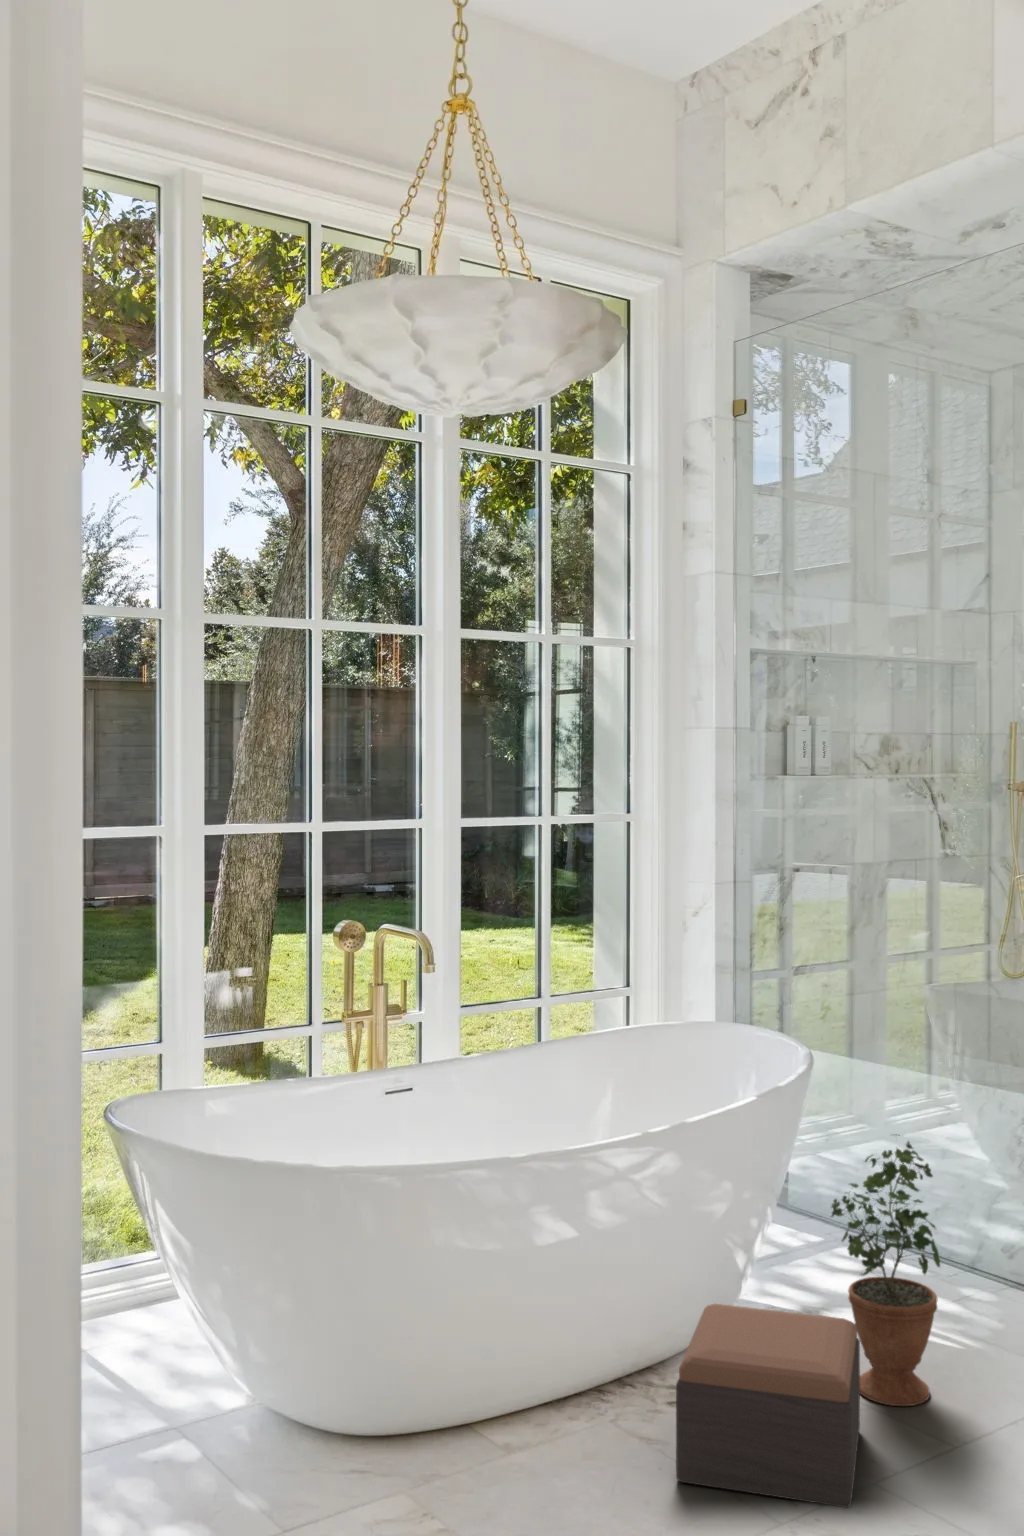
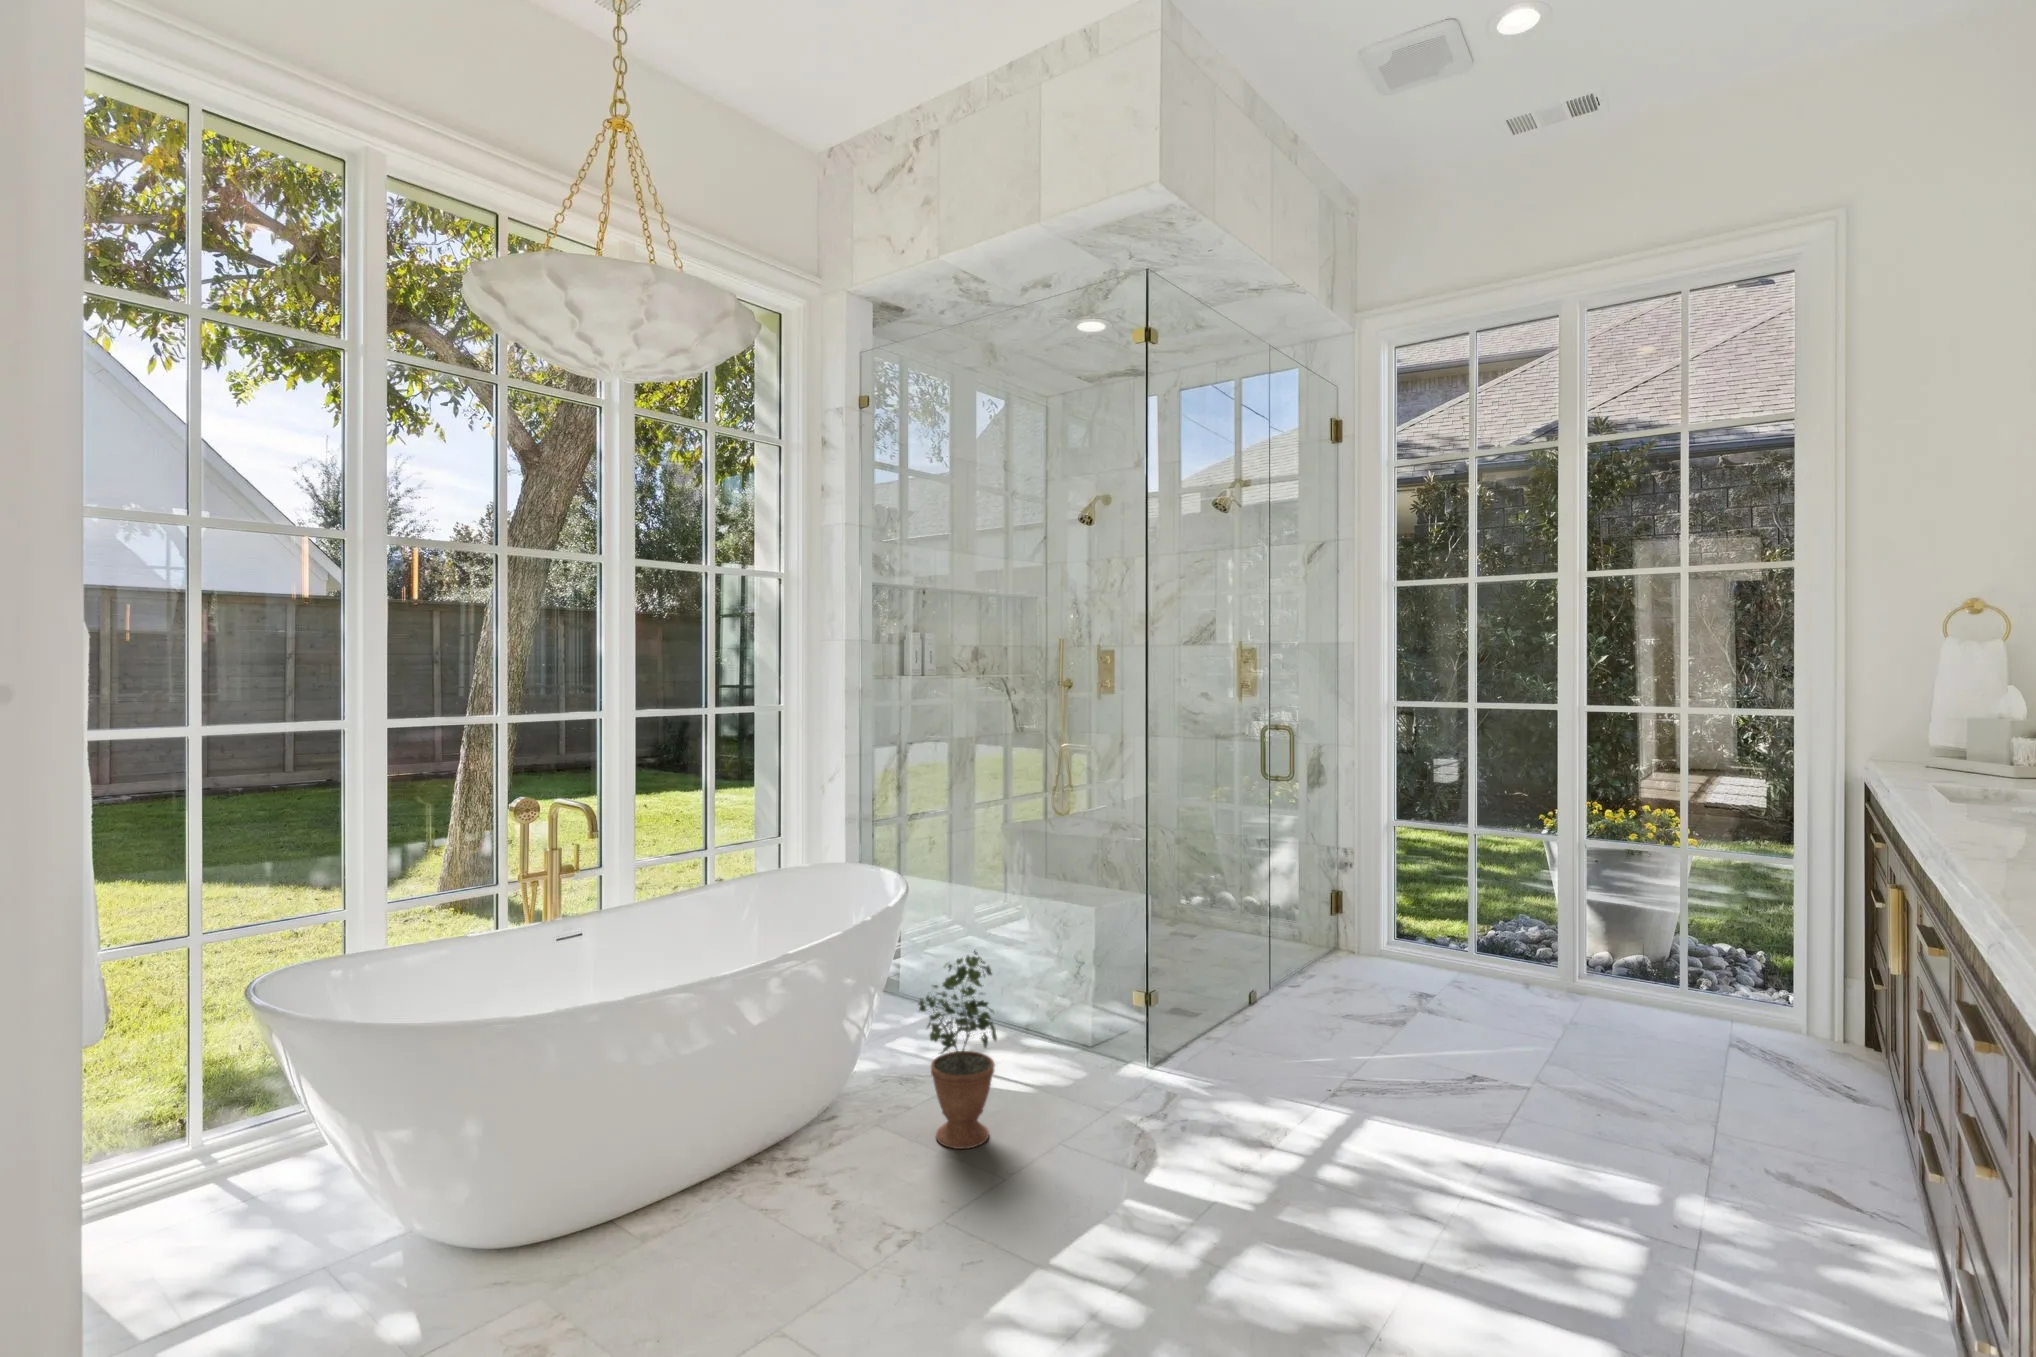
footstool: present [676,1304,860,1508] -> none [789,1091,936,1241]

